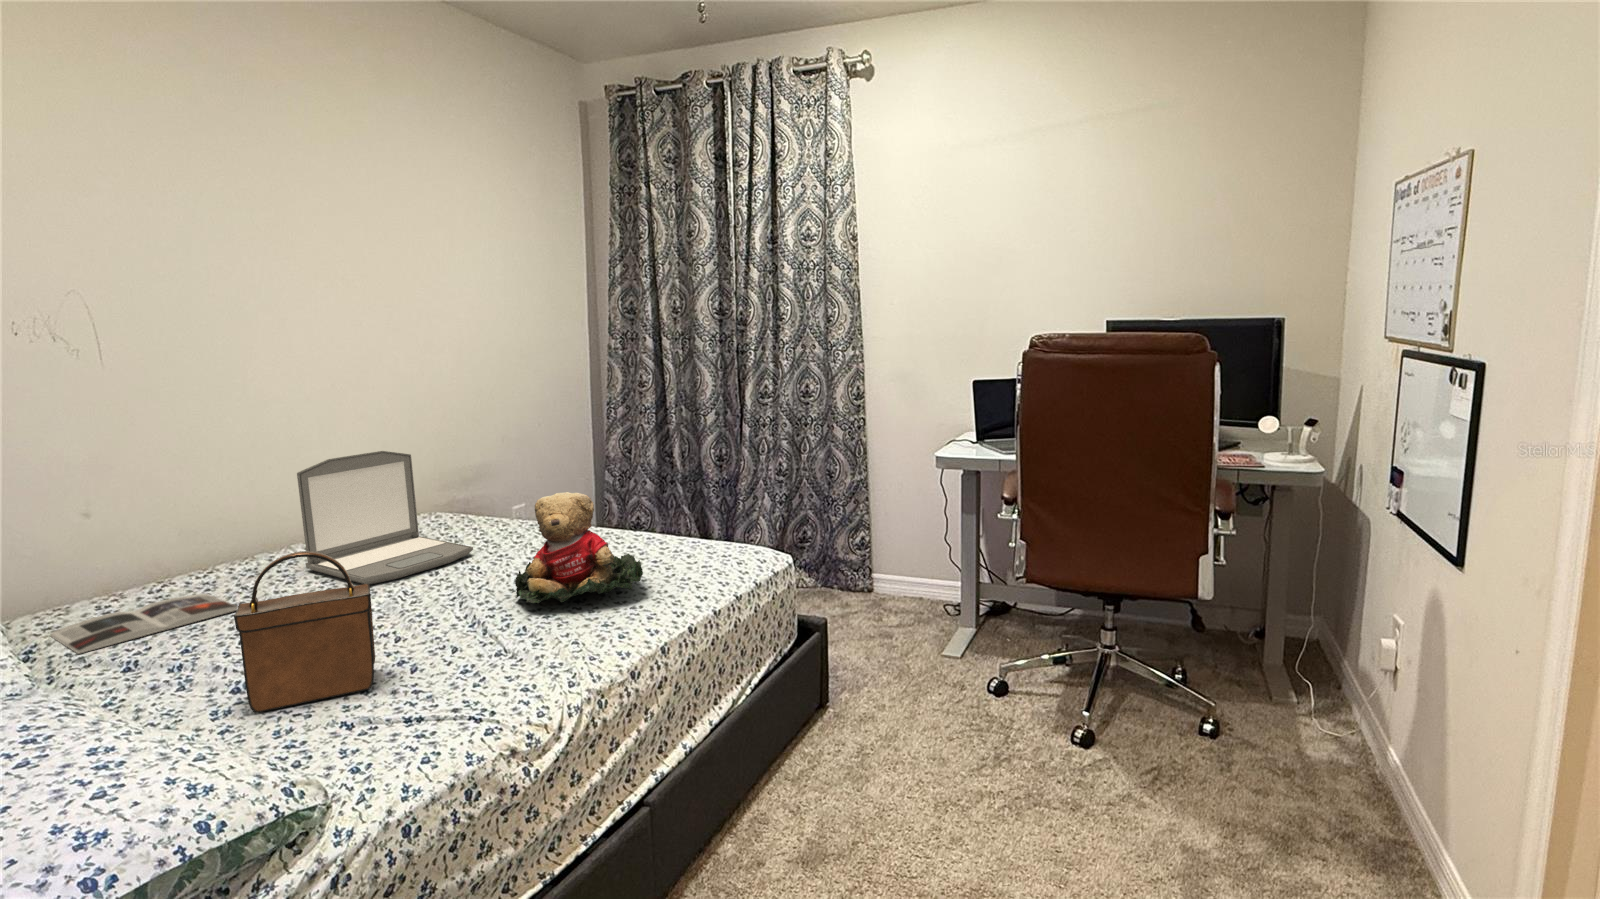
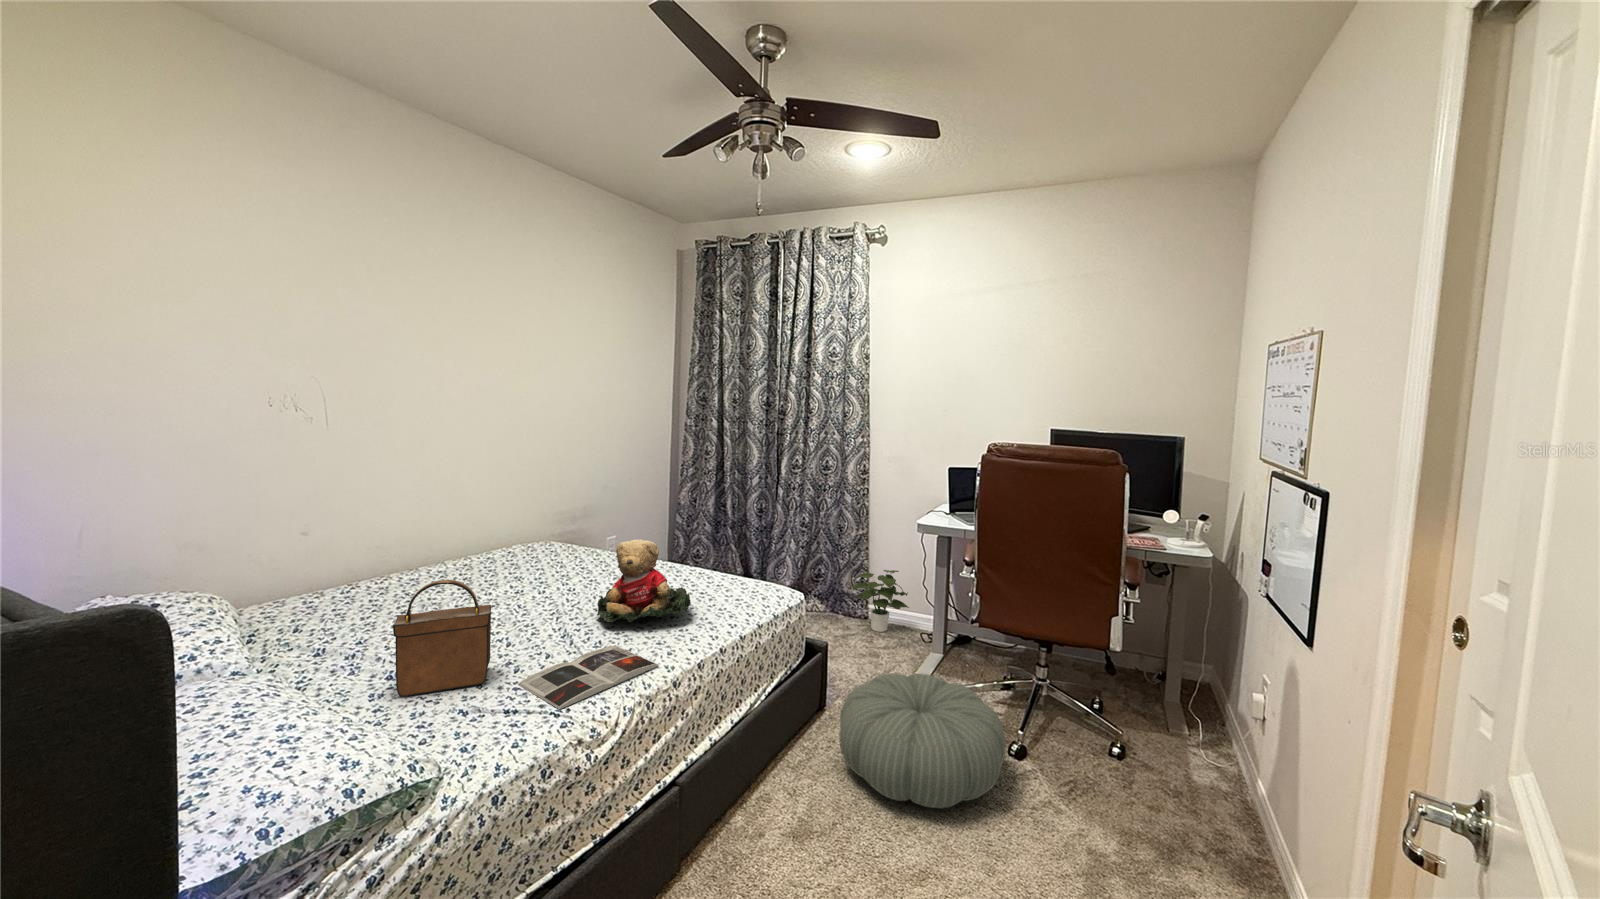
laptop: present [297,451,473,584] -> none [452,498,572,598]
potted plant: none [851,525,928,606] -> present [853,570,909,632]
magazine: present [50,594,238,654] -> present [518,646,659,709]
pouf: none [851,648,1067,811] -> present [839,673,1006,808]

